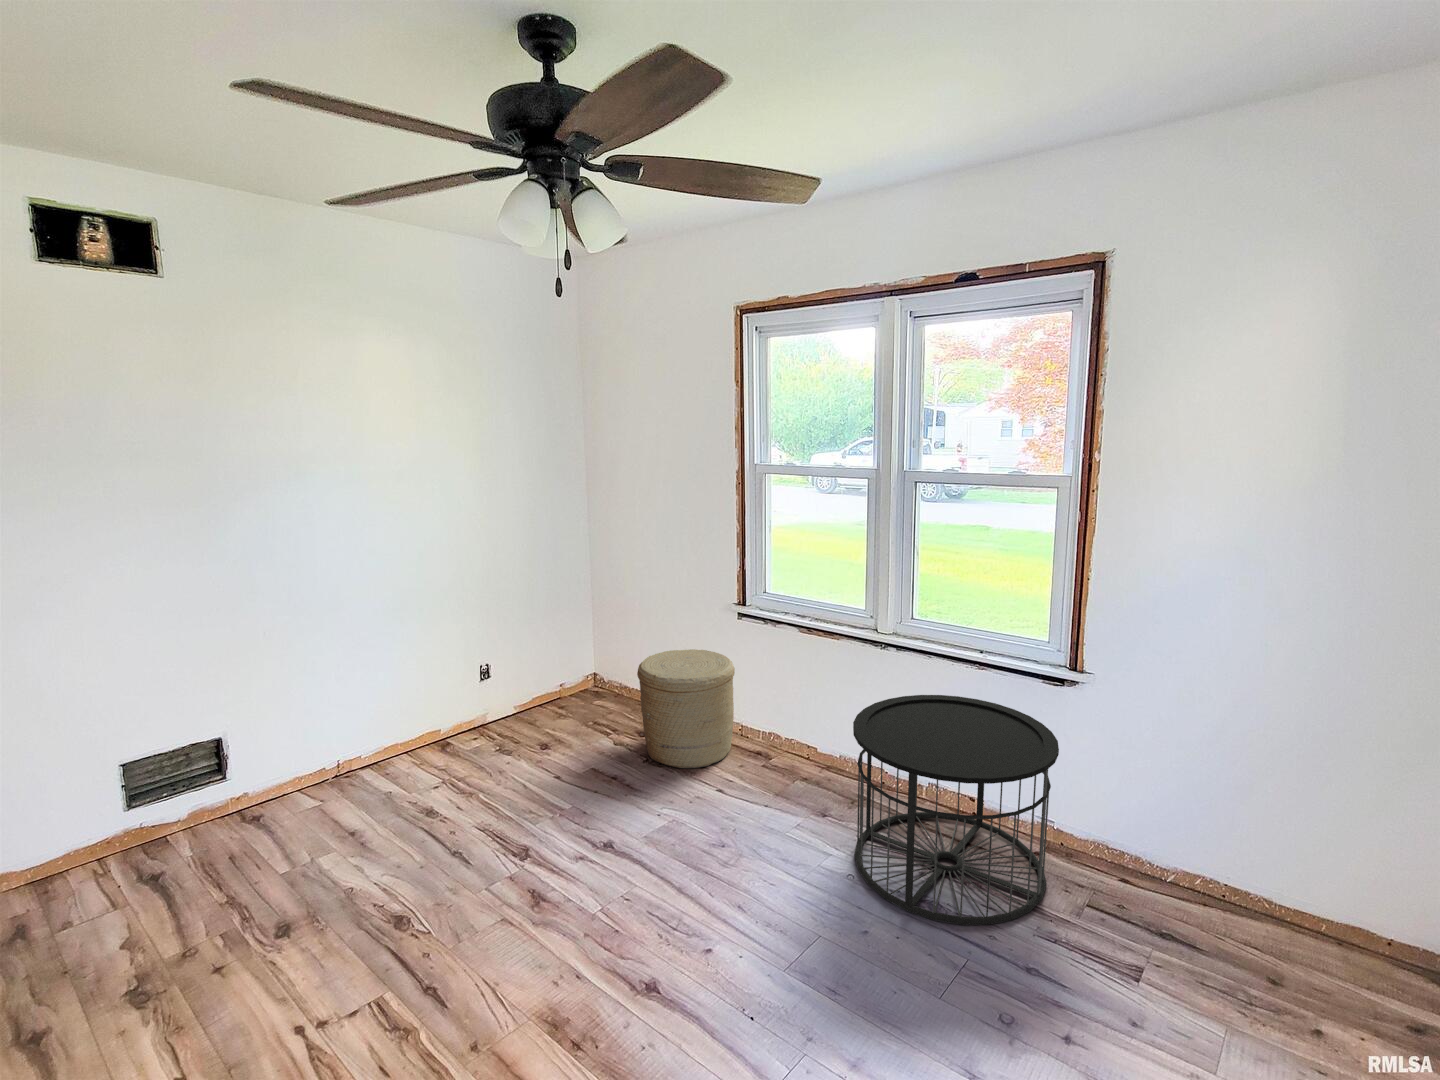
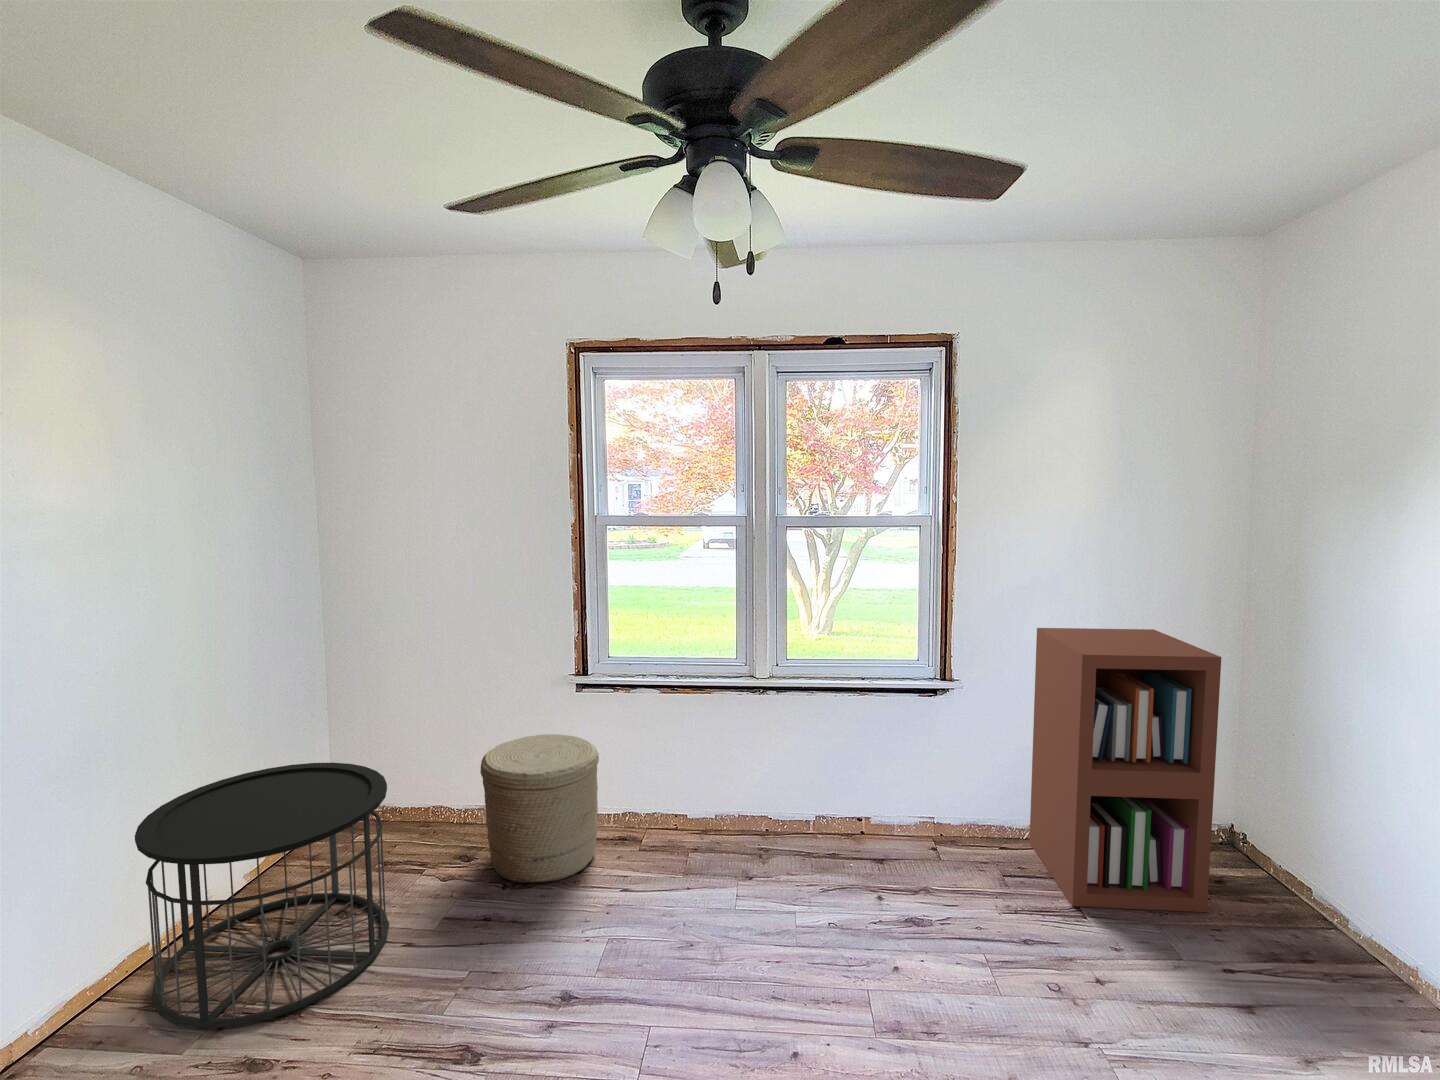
bookshelf: none [1136,627,1389,1052] -> present [1029,628,1221,912]
side table: present [853,695,1059,925] -> present [135,763,389,1028]

